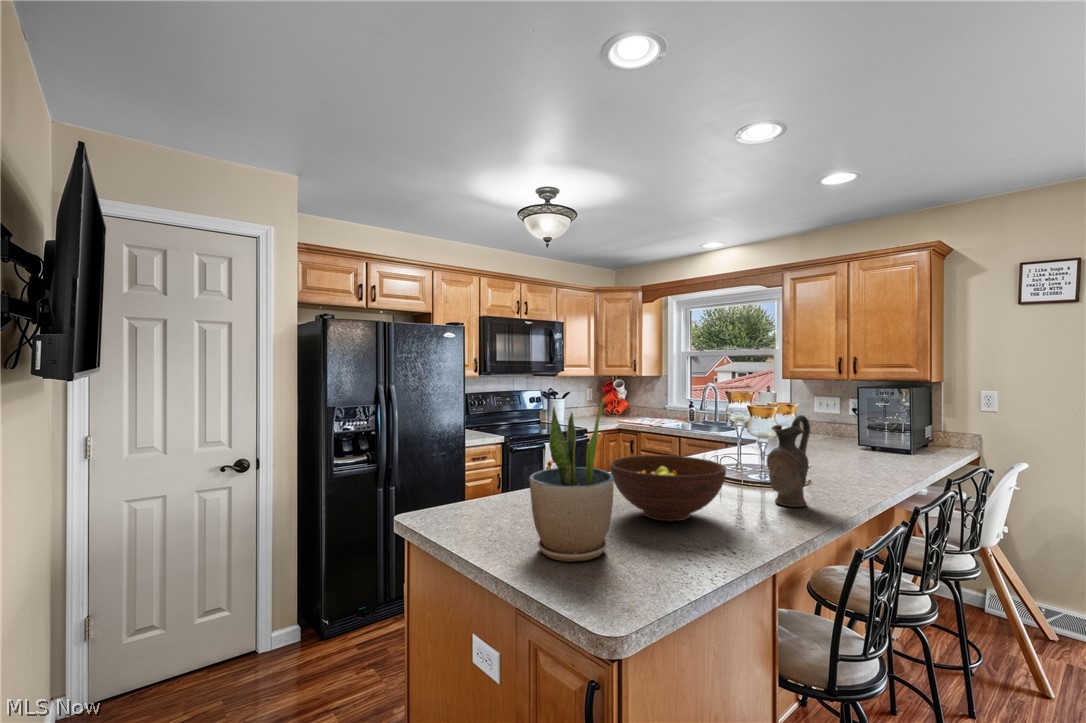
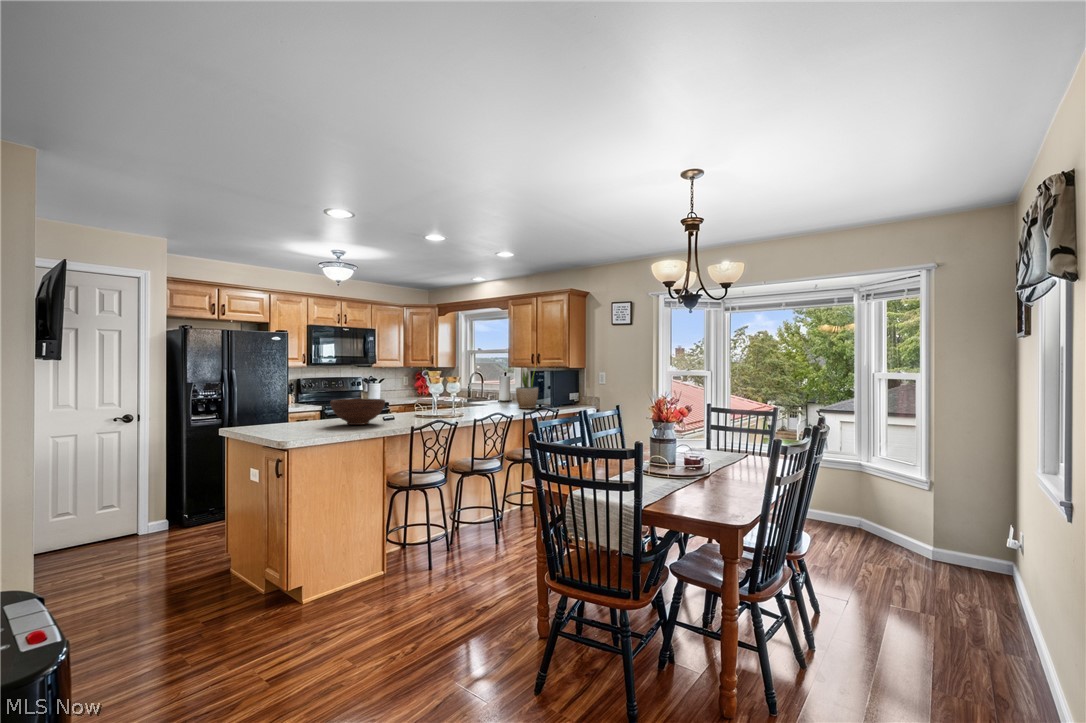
potted plant: present [529,395,614,561] -> present [516,371,538,408]
ceramic pitcher: present [767,415,810,507] -> none [416,379,439,421]

